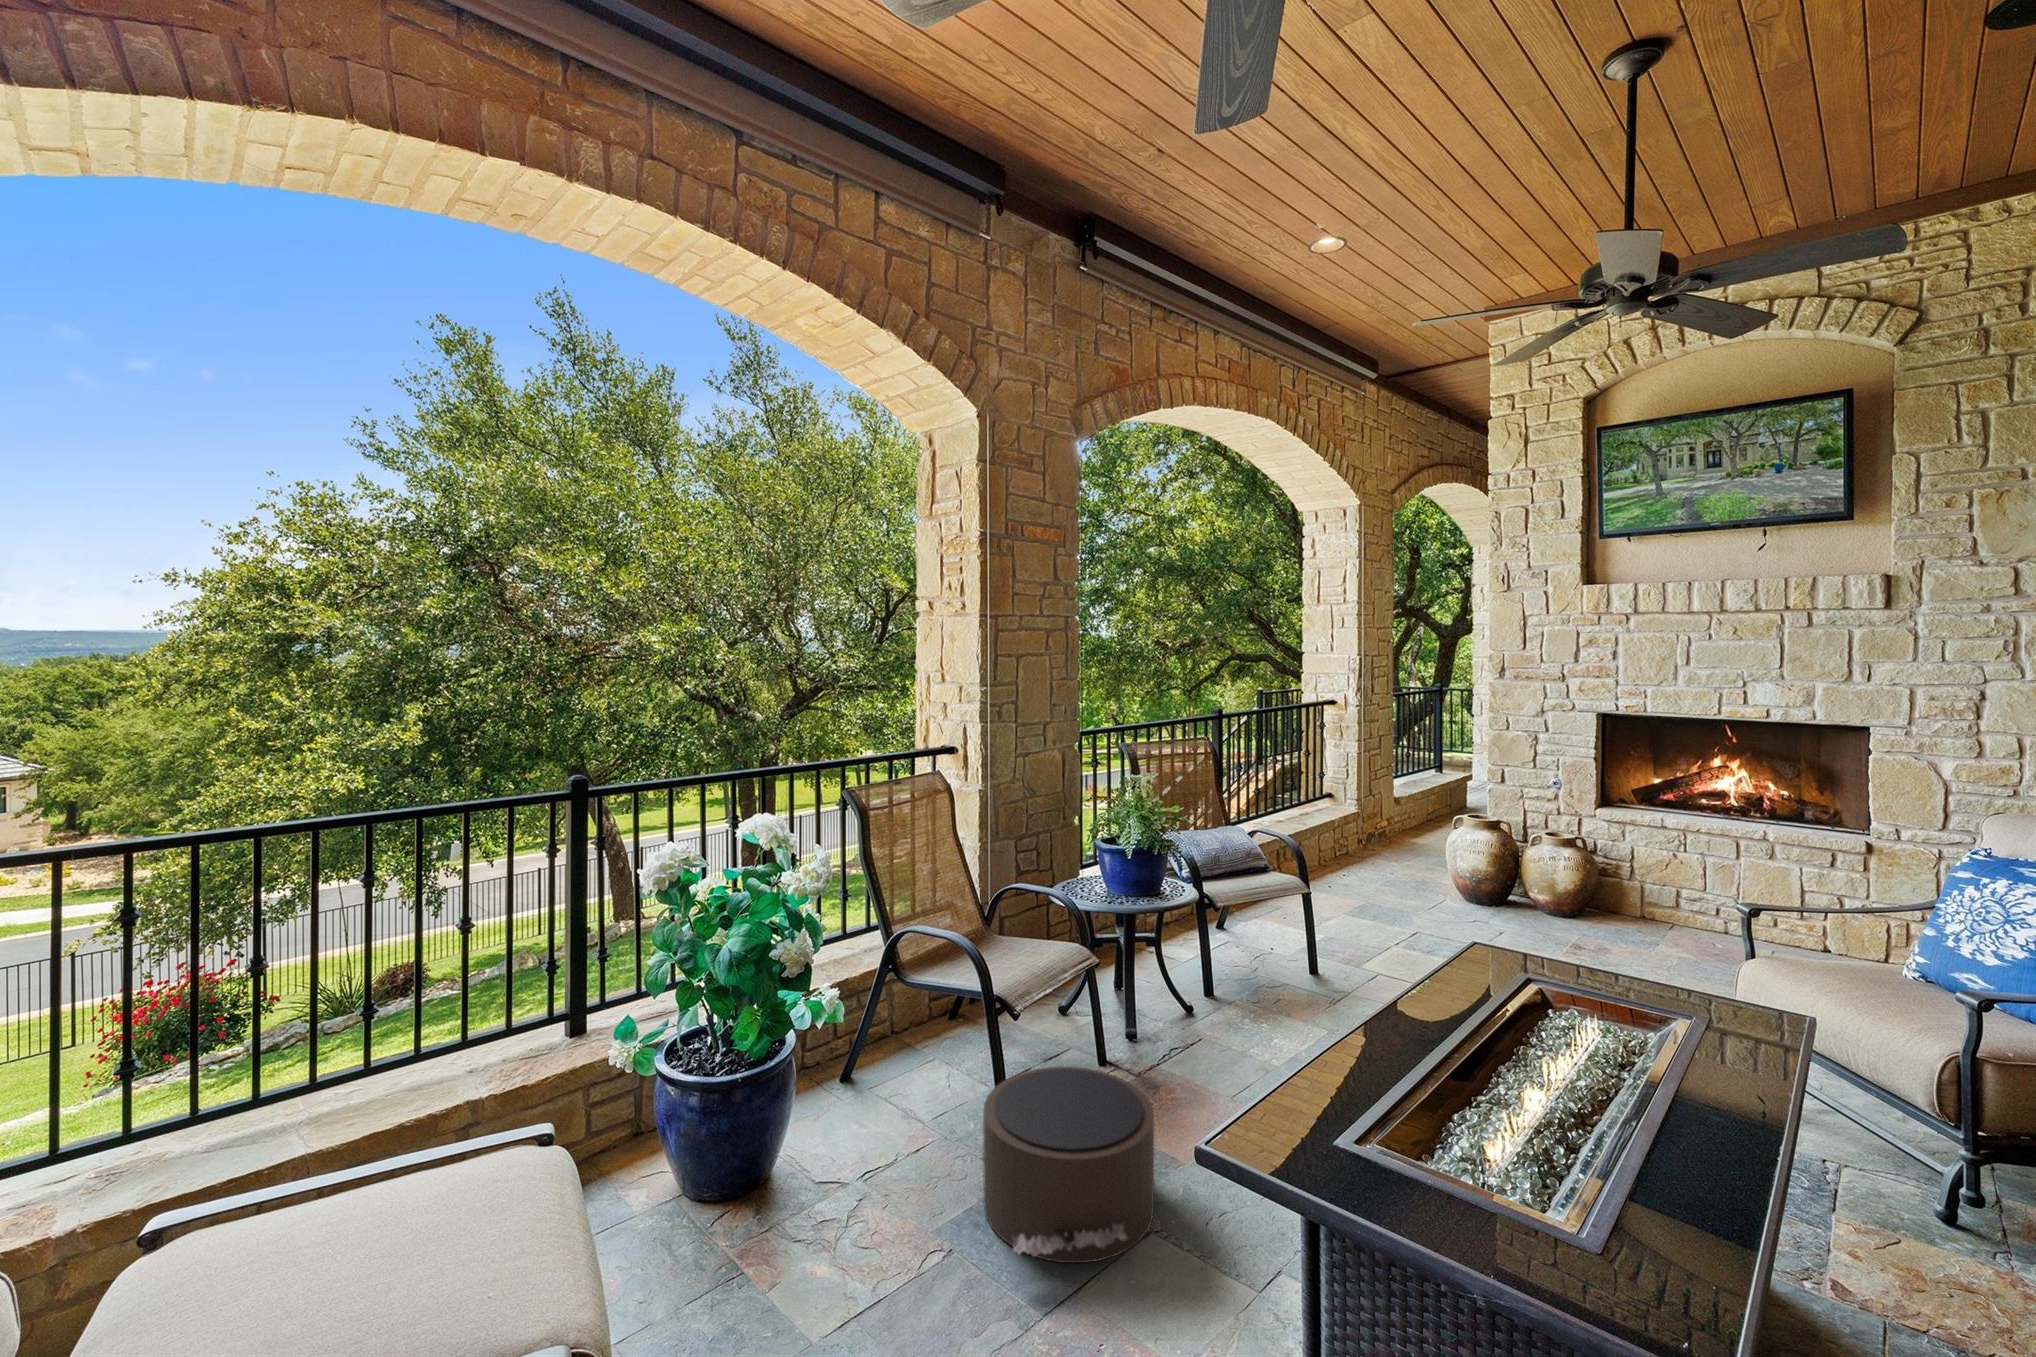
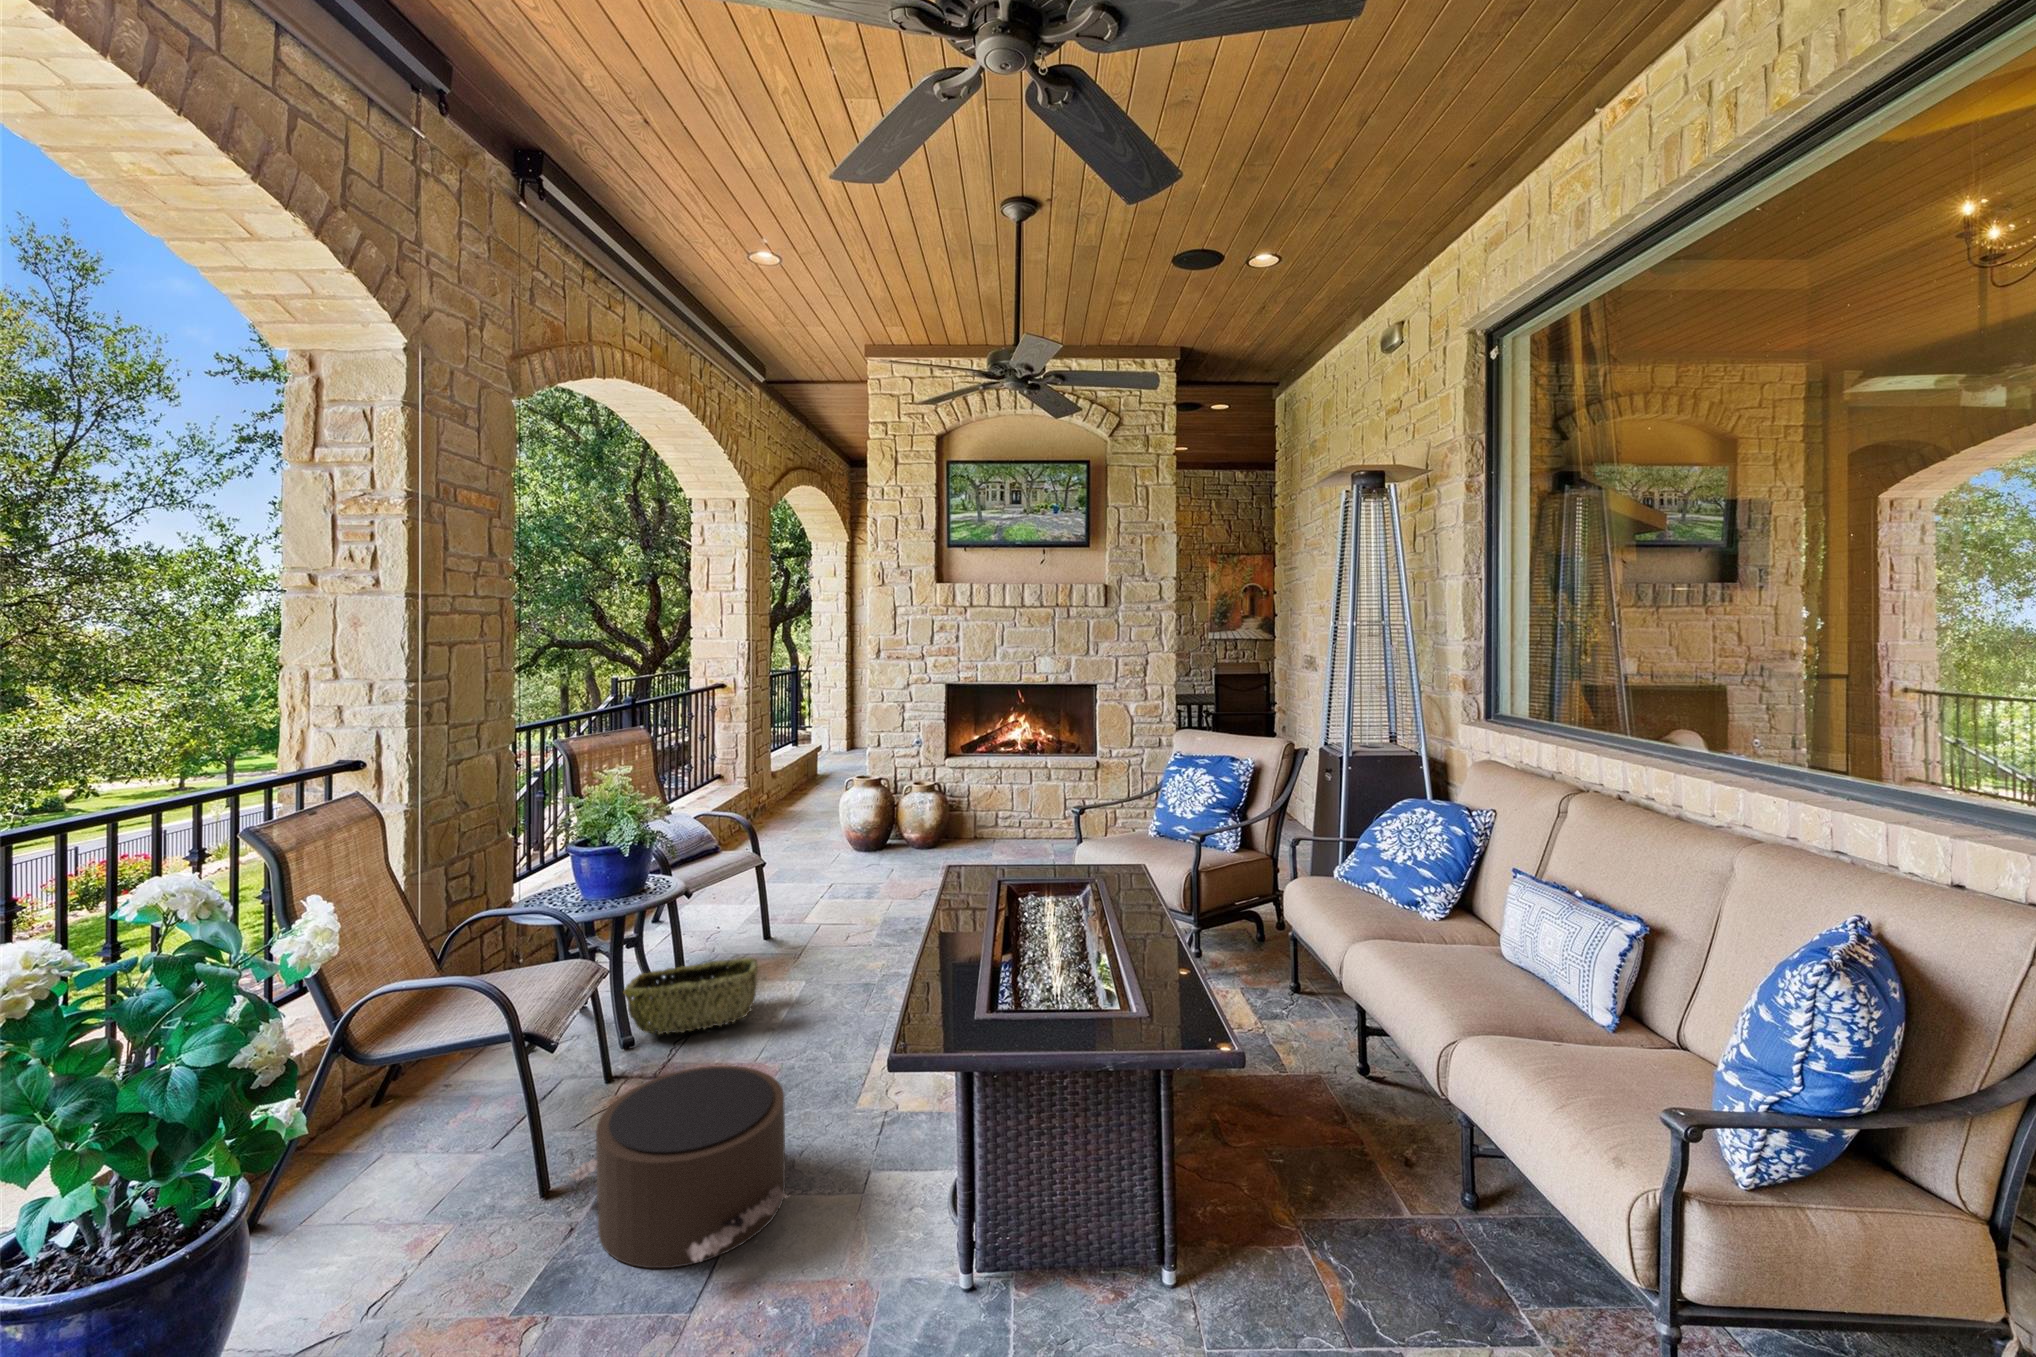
woven basket: none [1110,968,1244,1045] -> present [623,958,758,1034]

